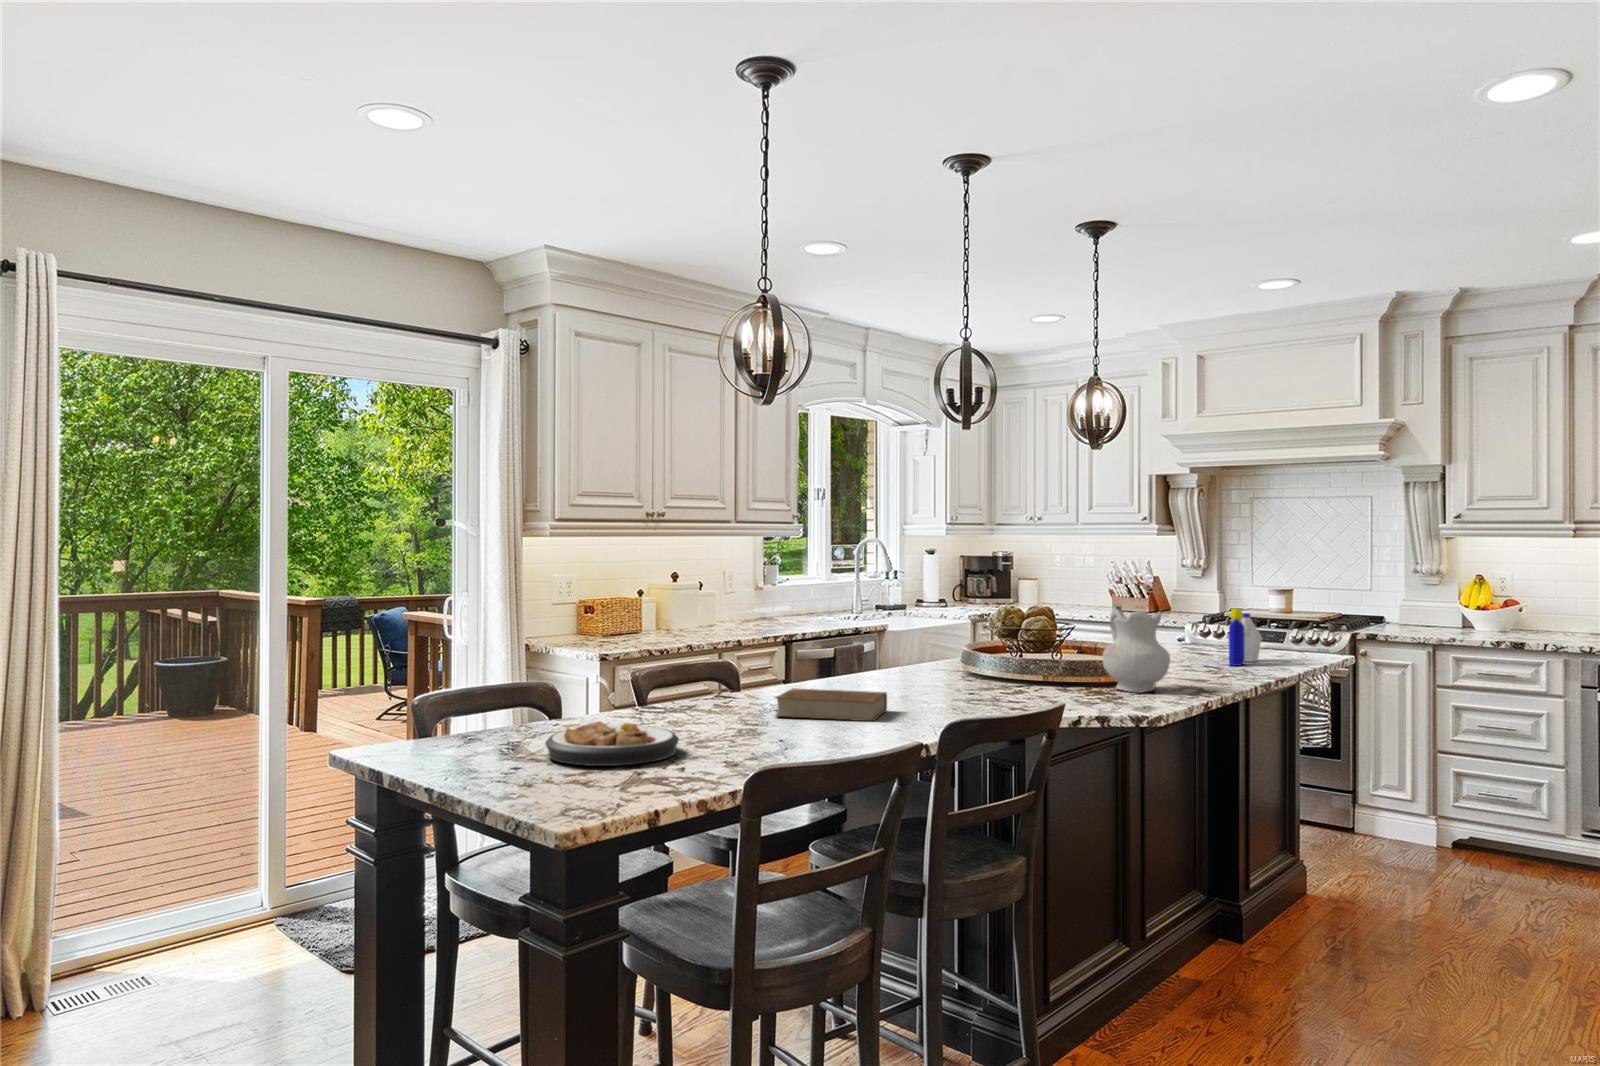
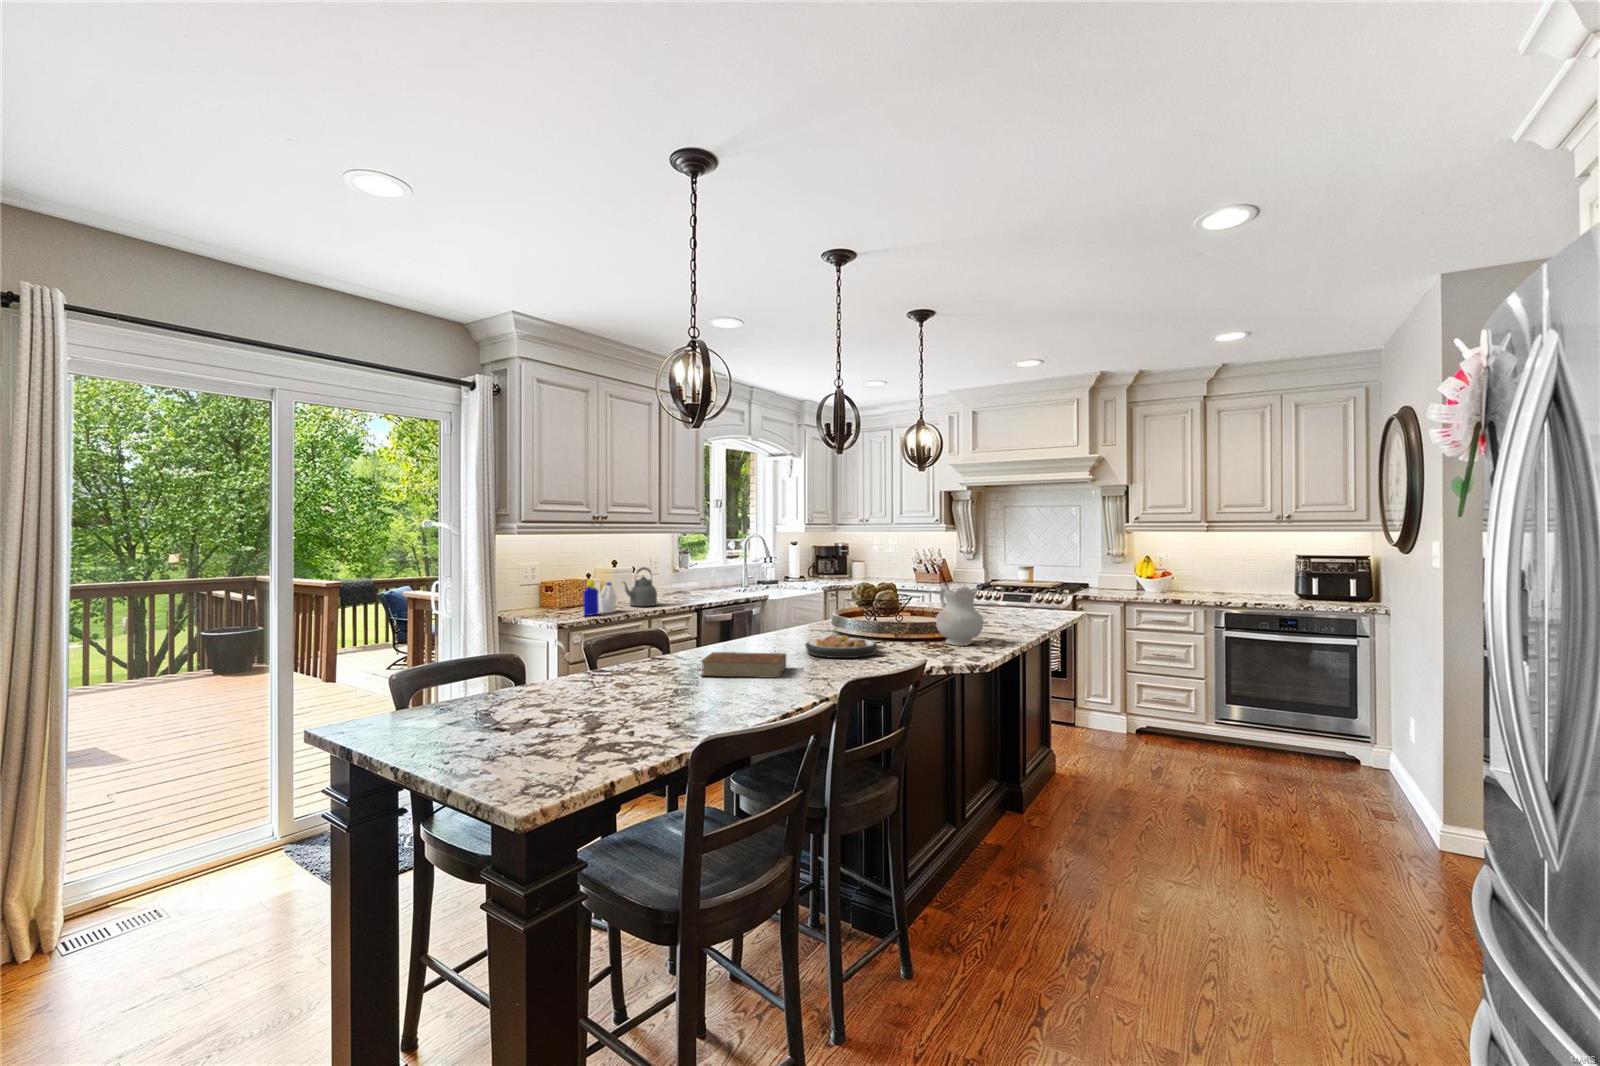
kettle: none [685,583,734,636] -> present [623,567,657,606]
bottle: present [1228,608,1262,666] -> present [584,580,617,616]
plate: present [545,722,679,766] -> present [806,635,878,658]

